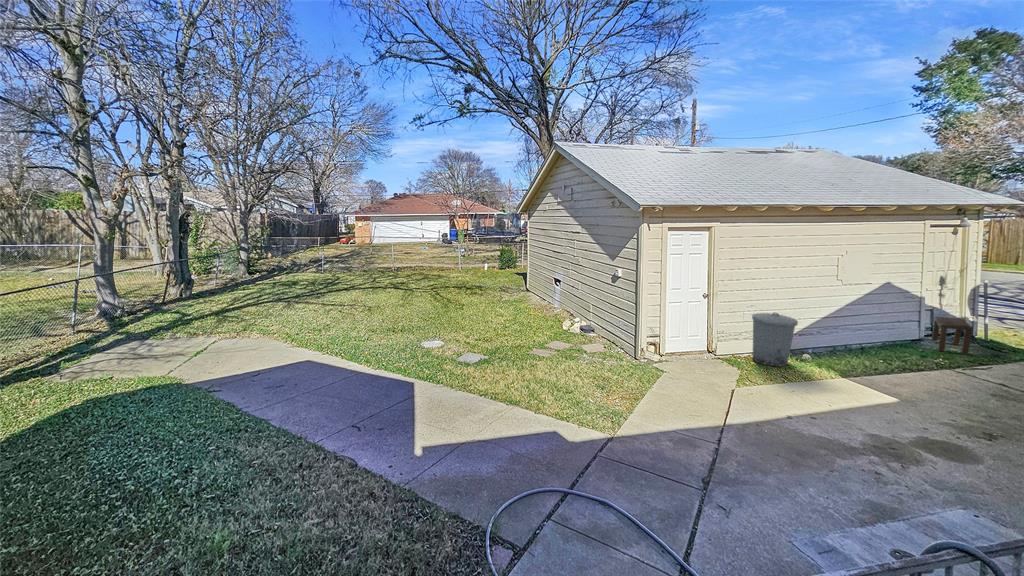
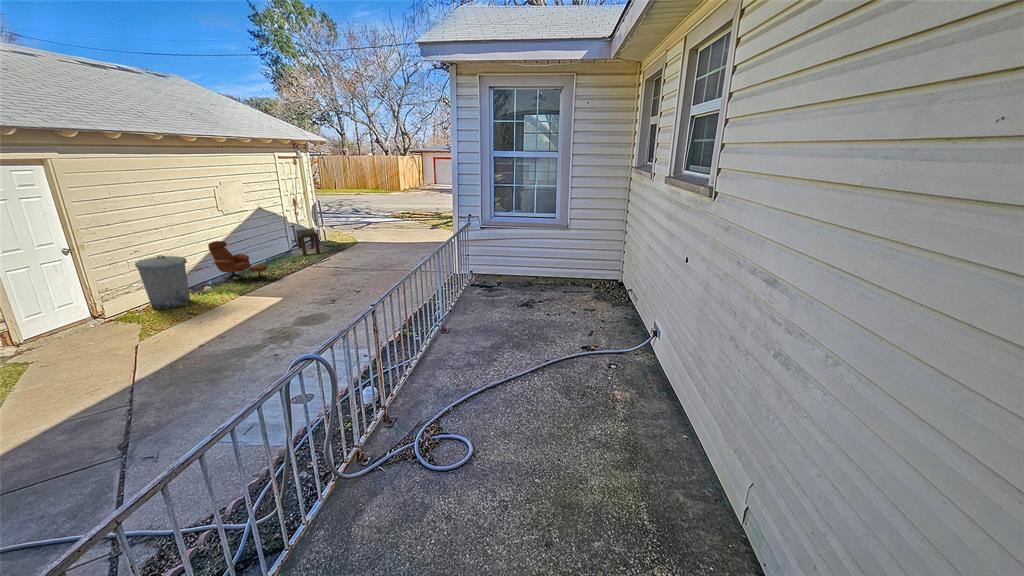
lounge chair: none [821,310,886,369] -> present [208,241,269,283]

